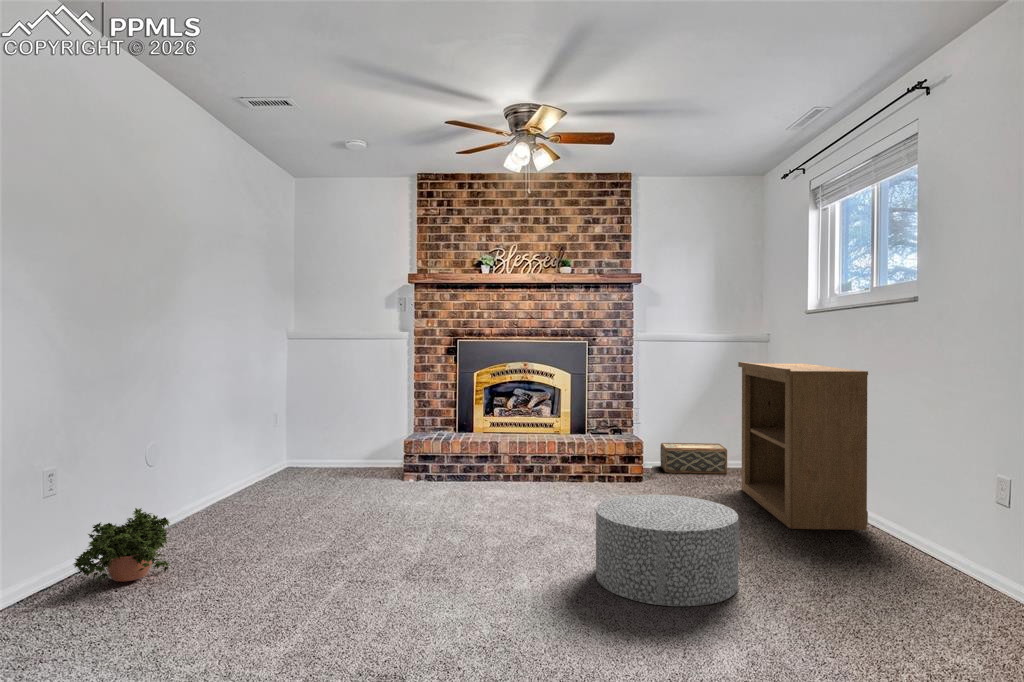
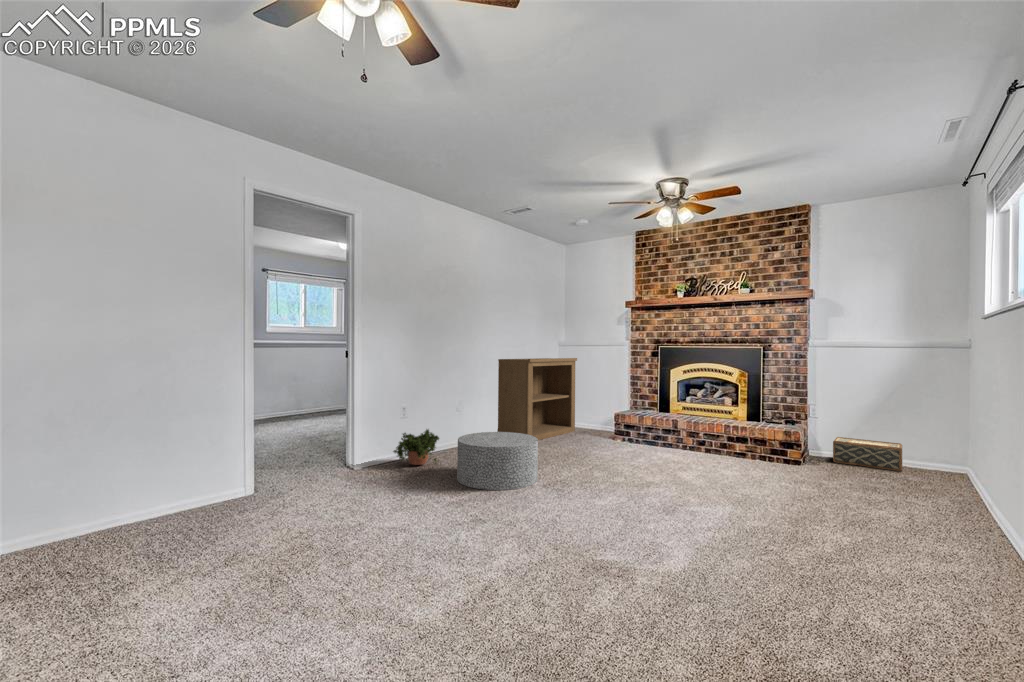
bookshelf: present [738,362,868,530] -> present [497,358,577,440]
ottoman: present [596,495,739,606] -> present [457,432,538,490]

